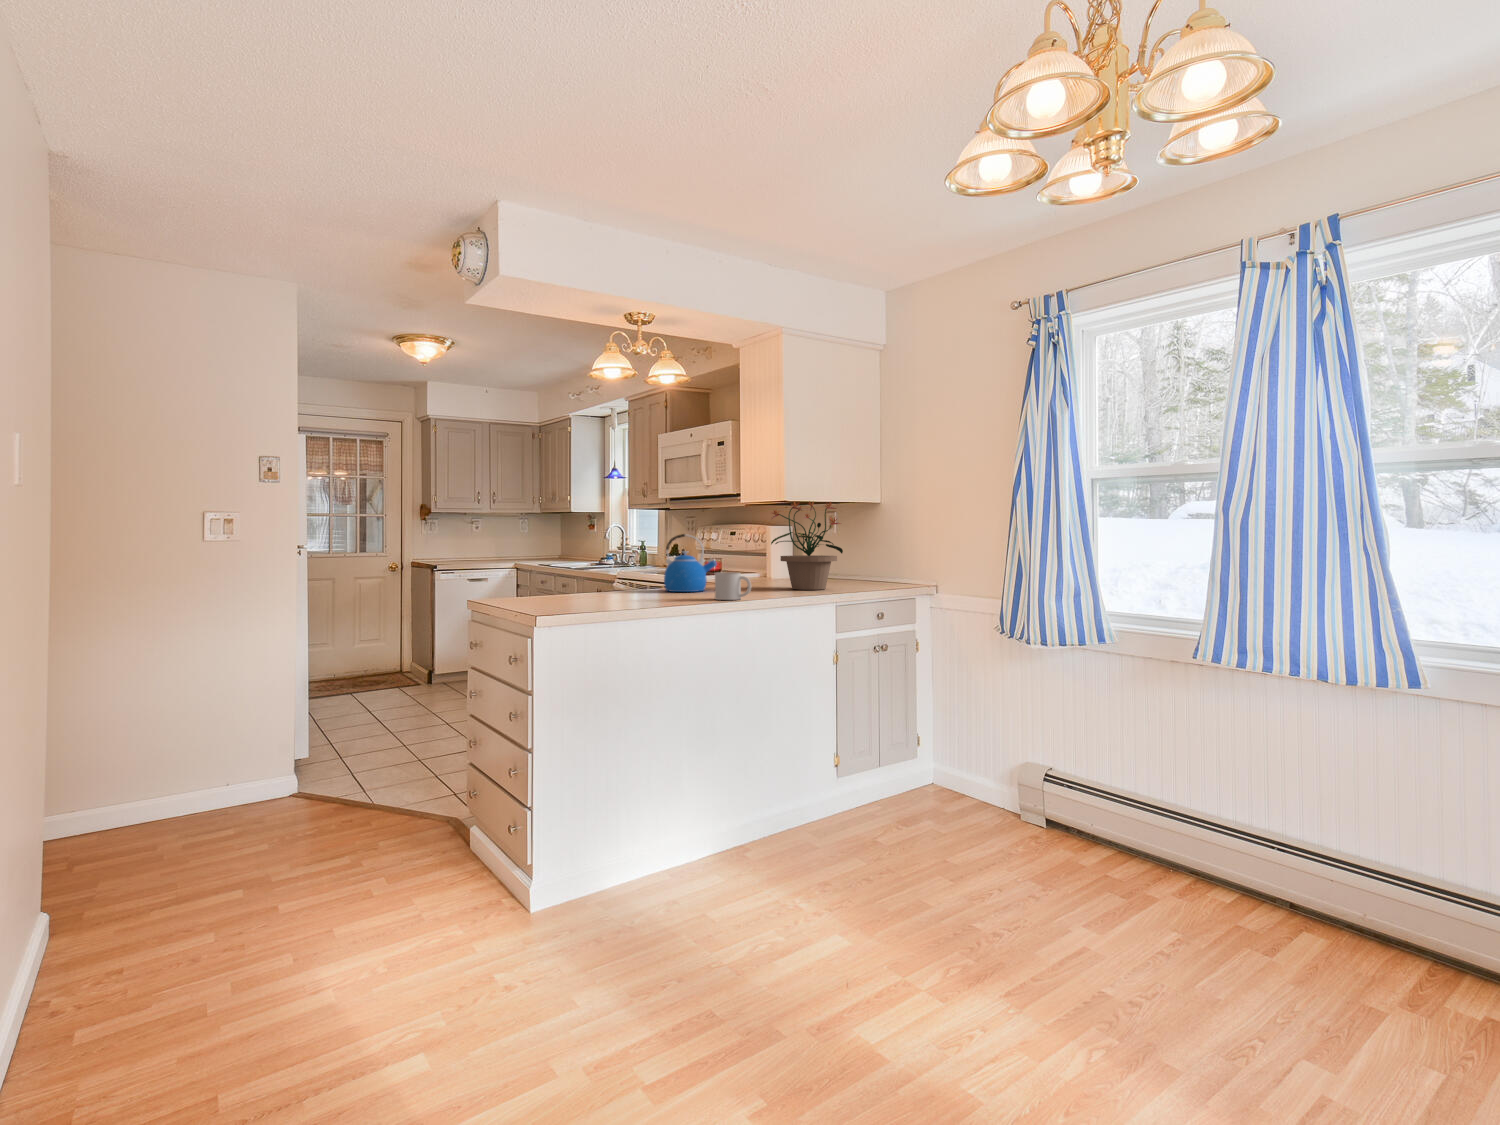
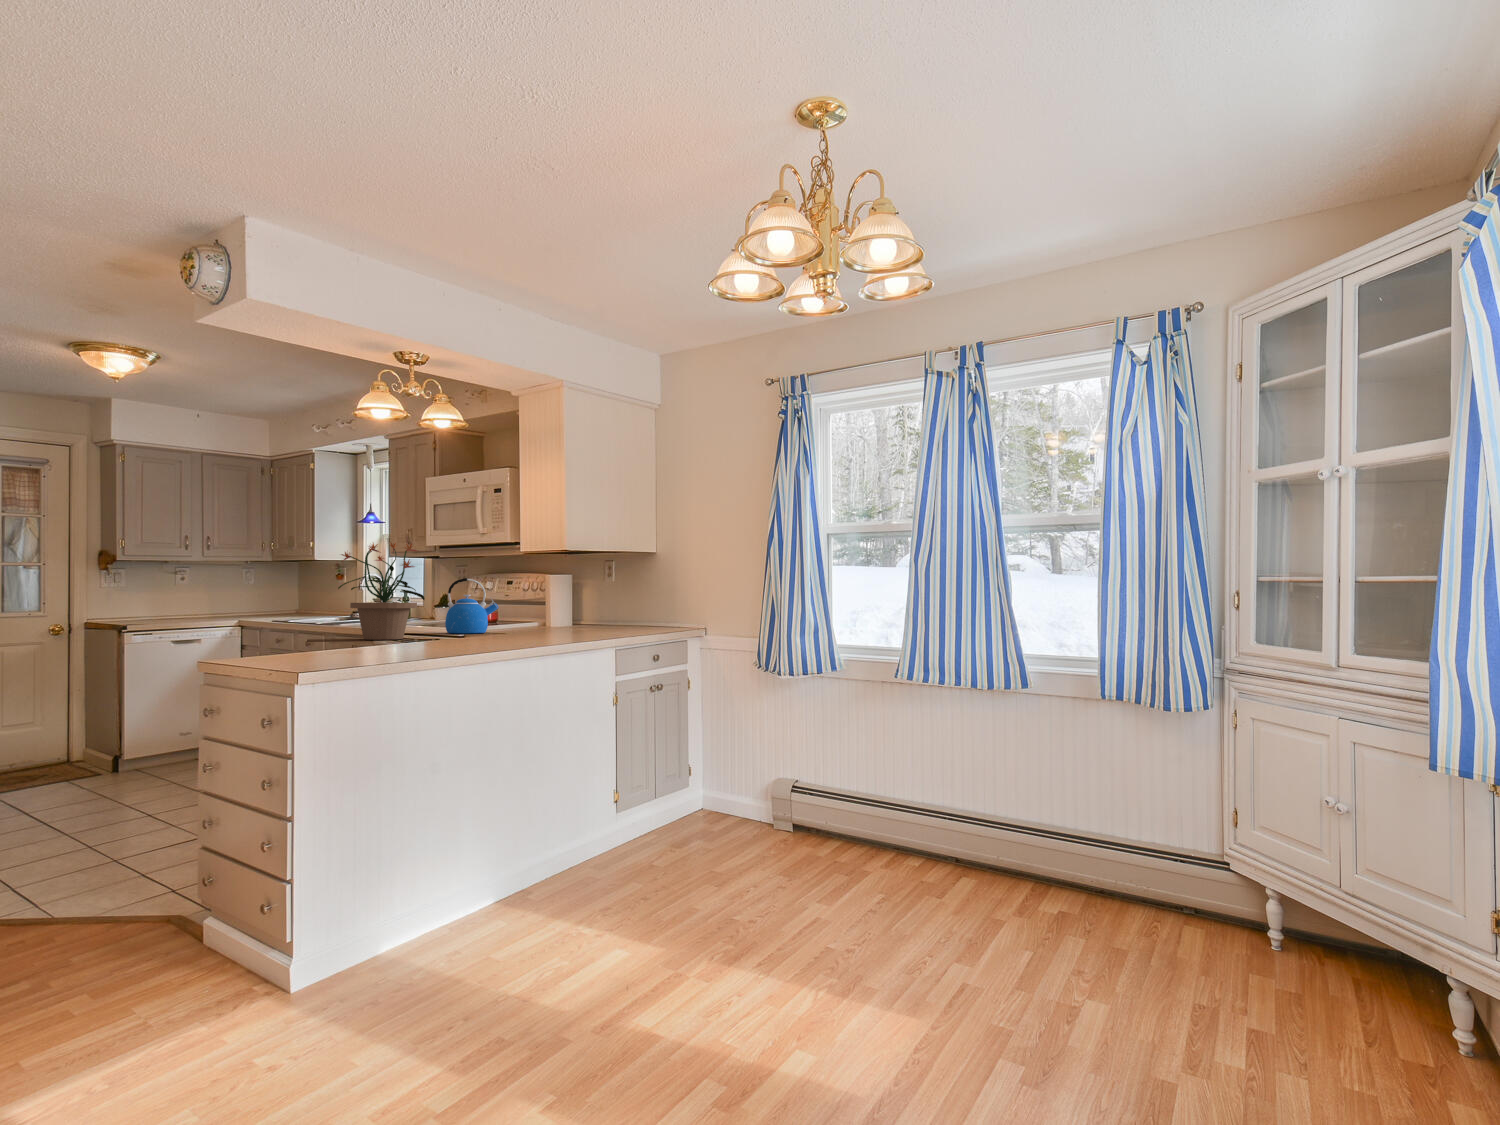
potted plant: present [771,501,843,590] -> present [338,543,425,640]
mug: present [715,572,751,600] -> none [499,613,534,637]

